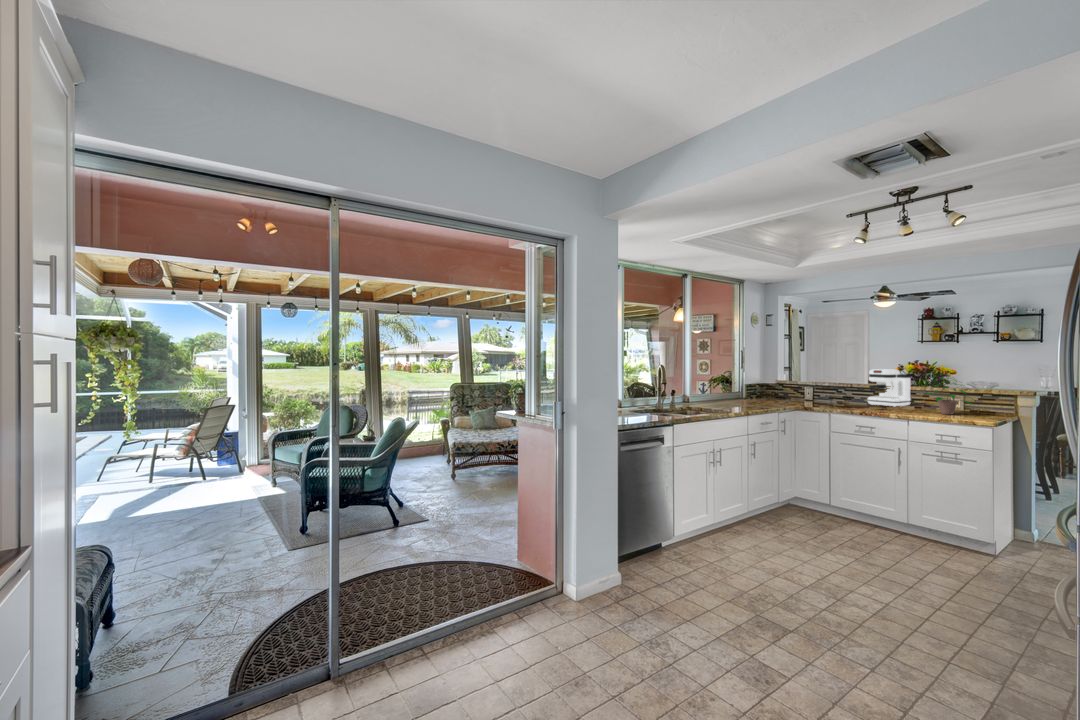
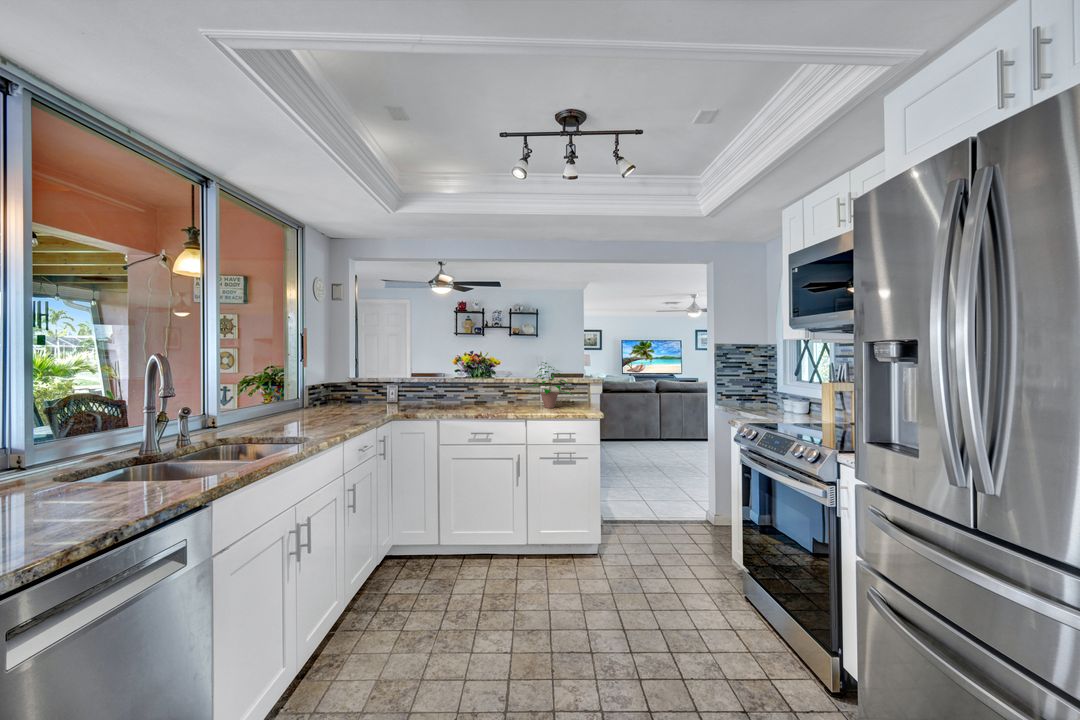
coffee maker: present [868,369,911,407] -> none [465,360,504,404]

